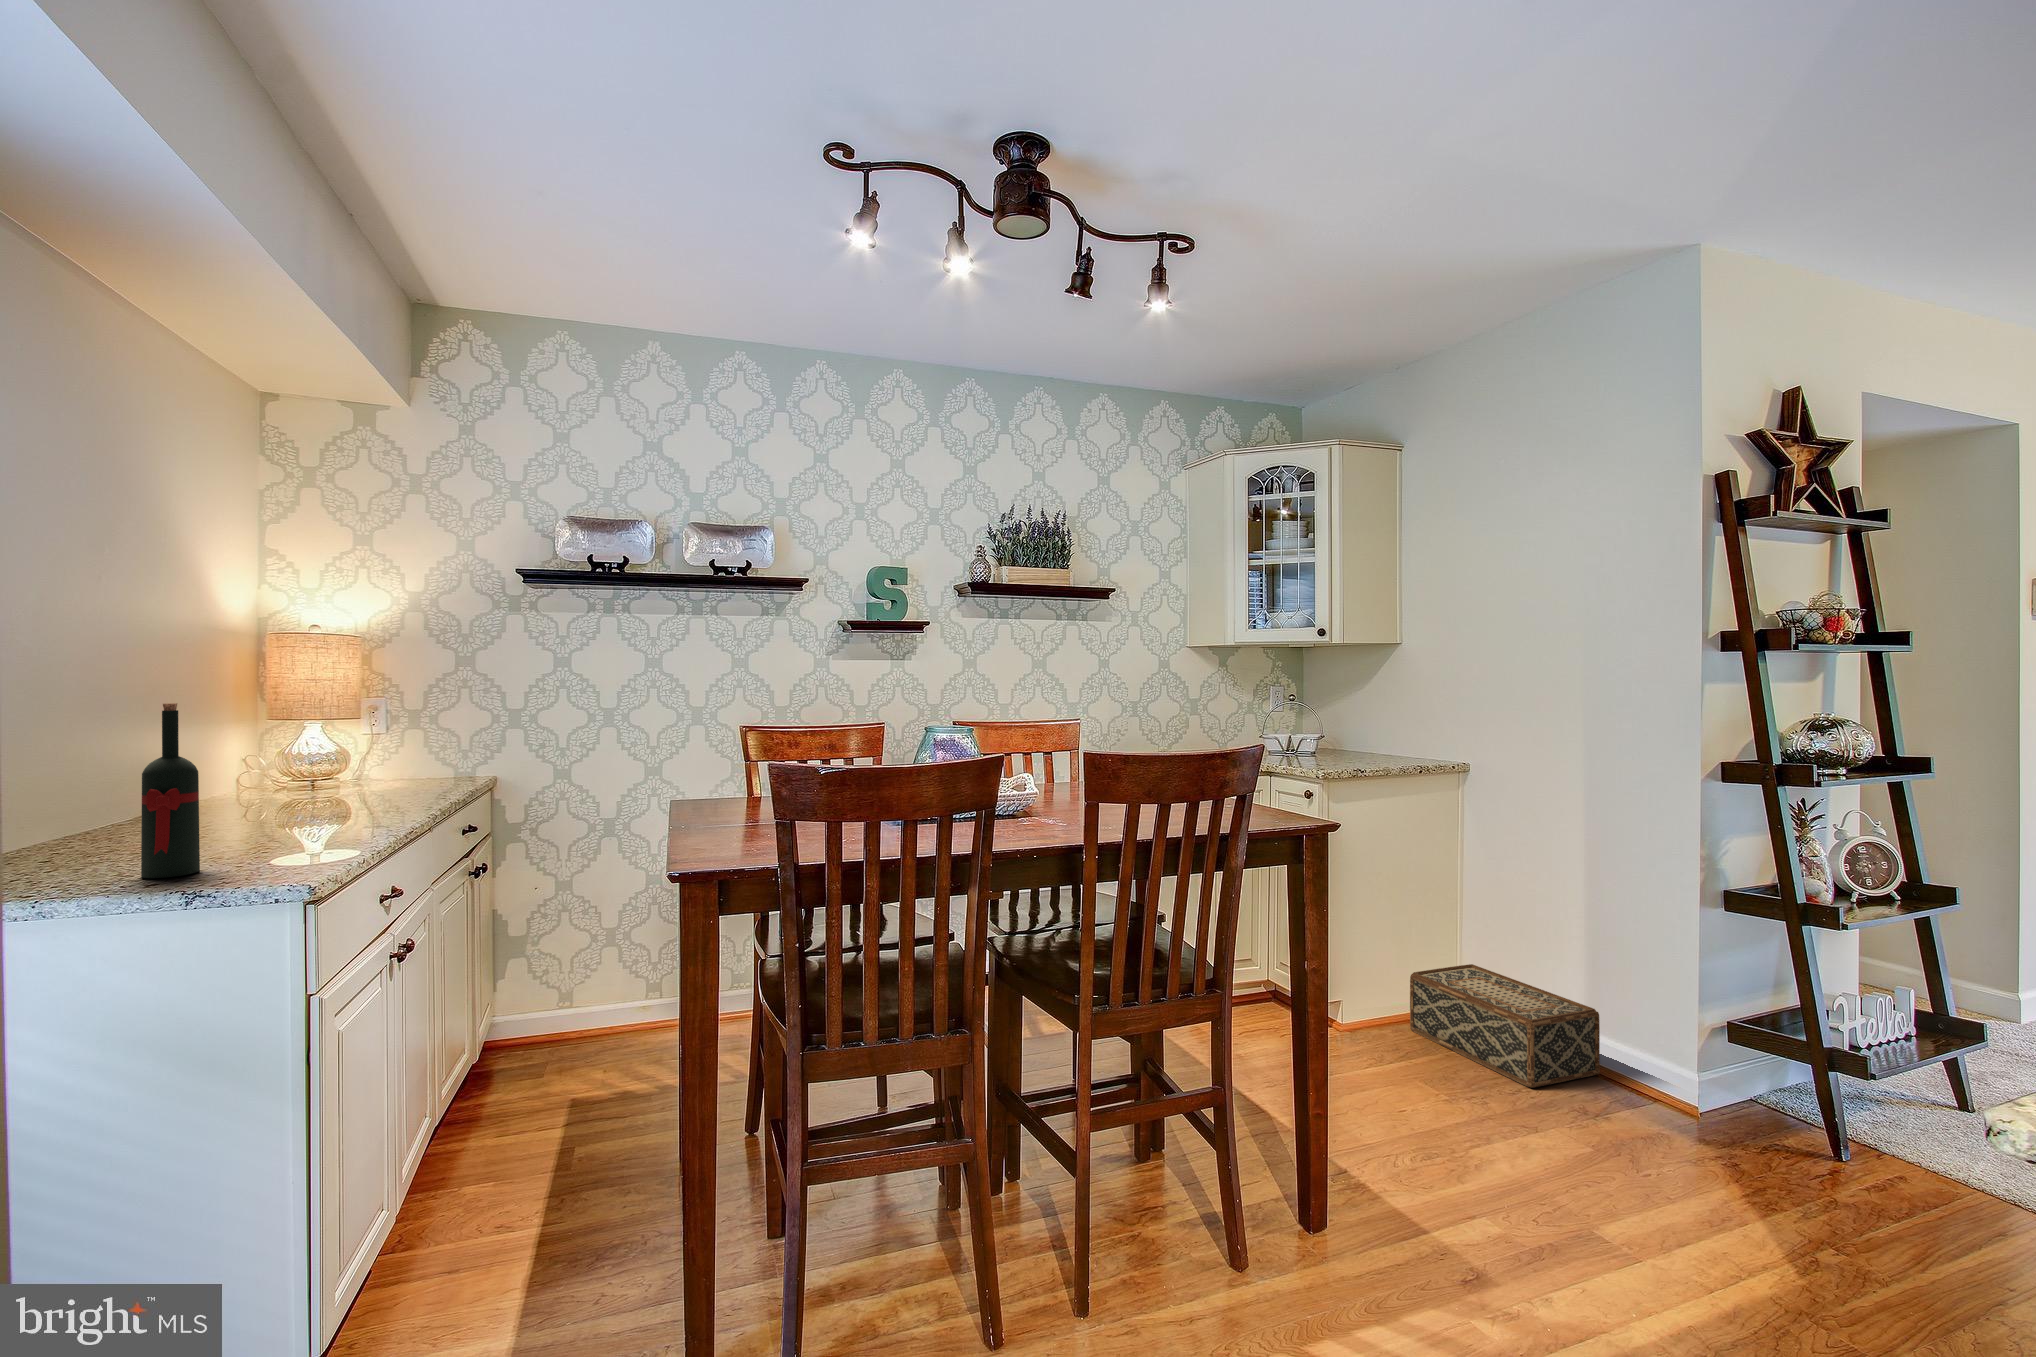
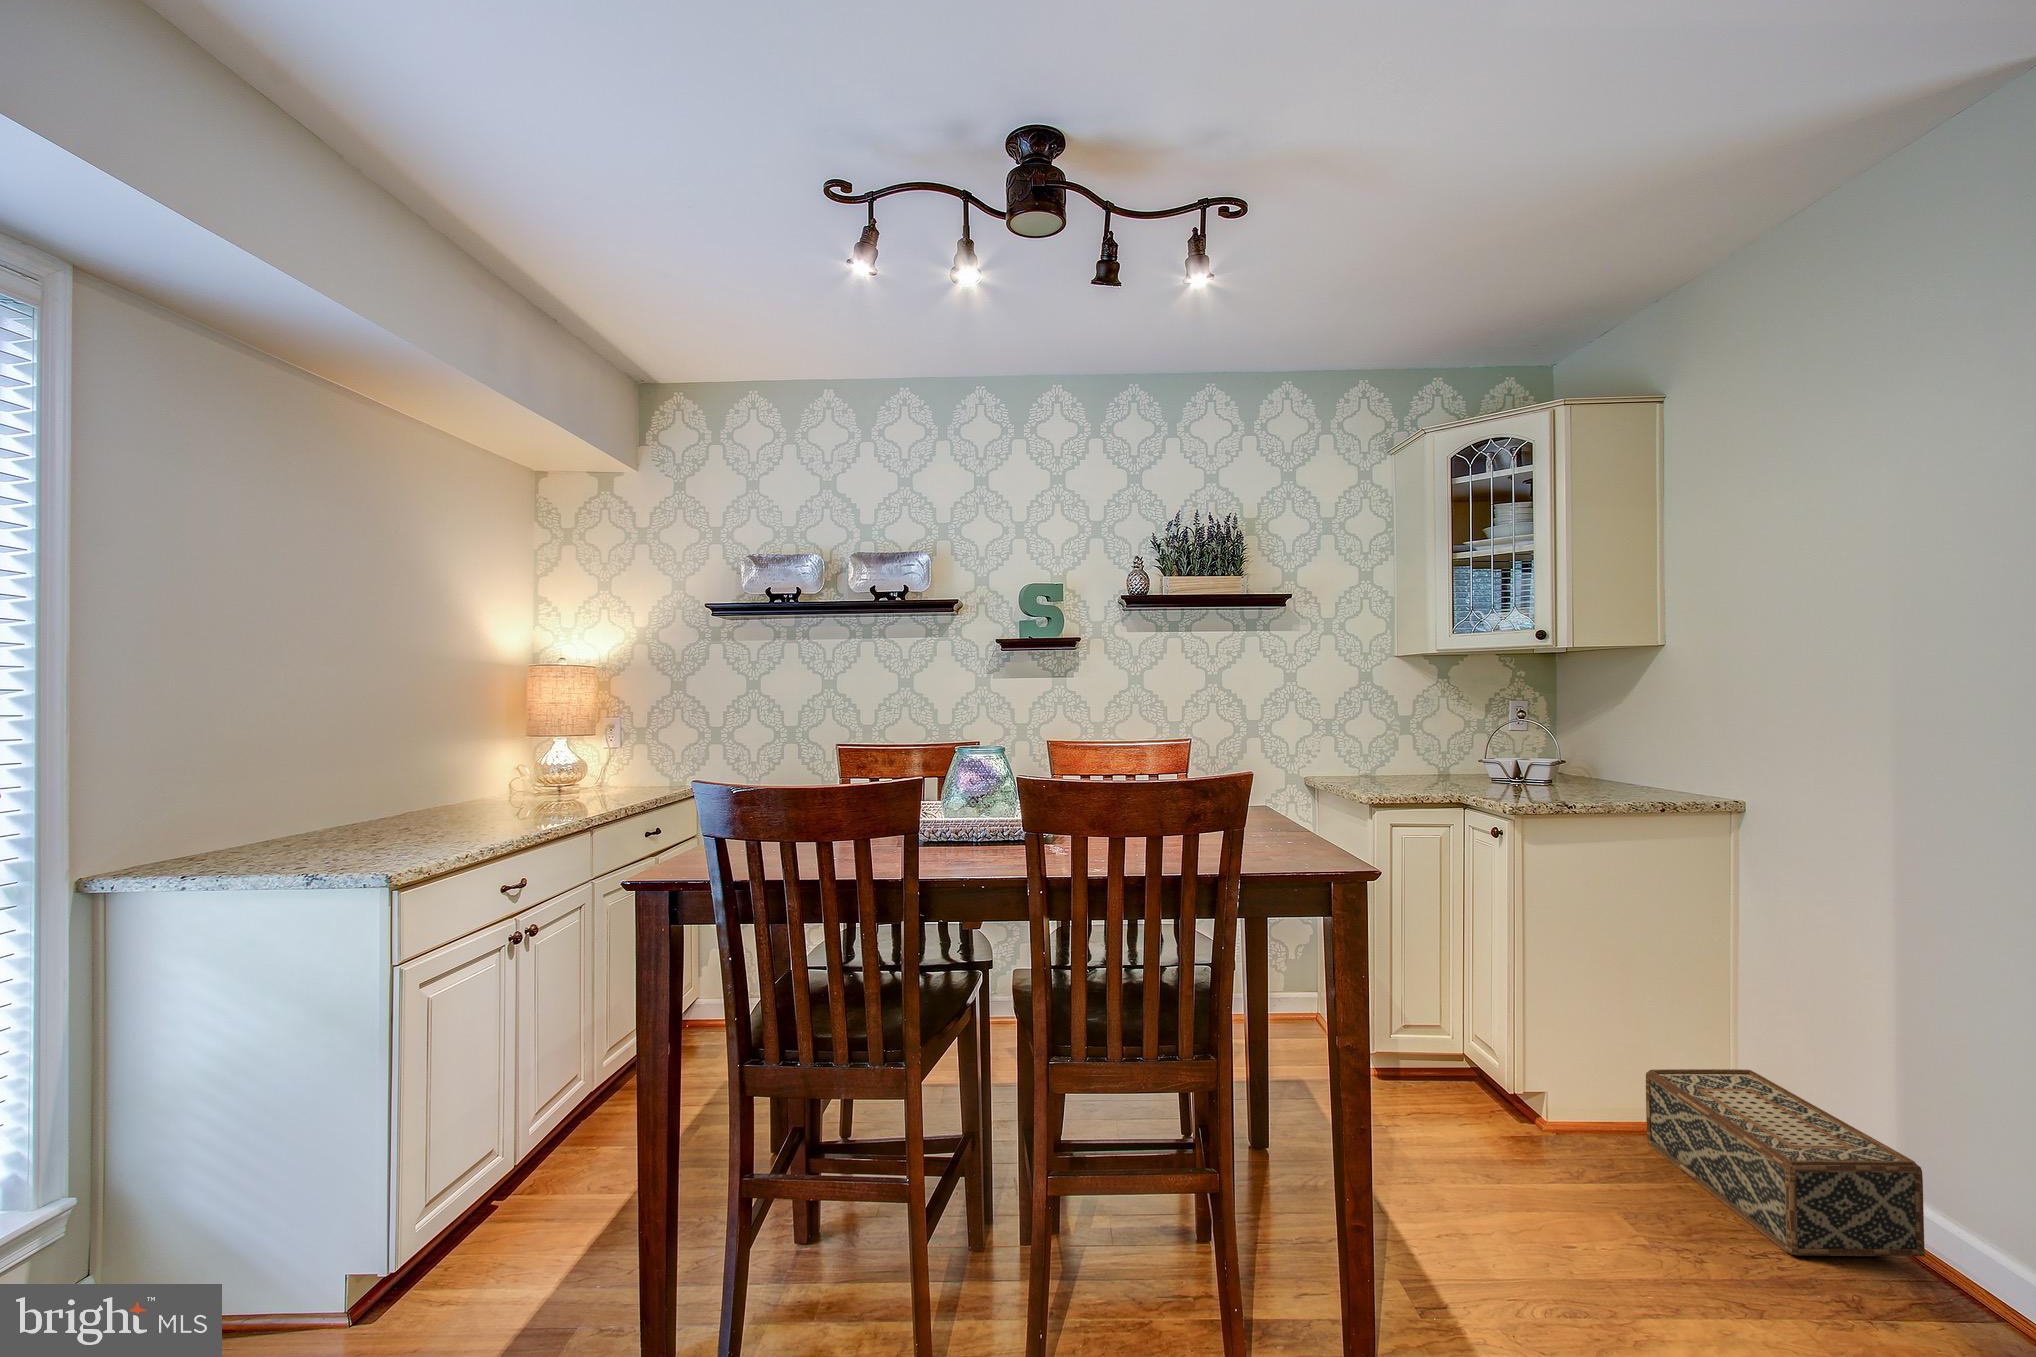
wine bottle: present [141,703,200,878] -> none [310,726,355,861]

